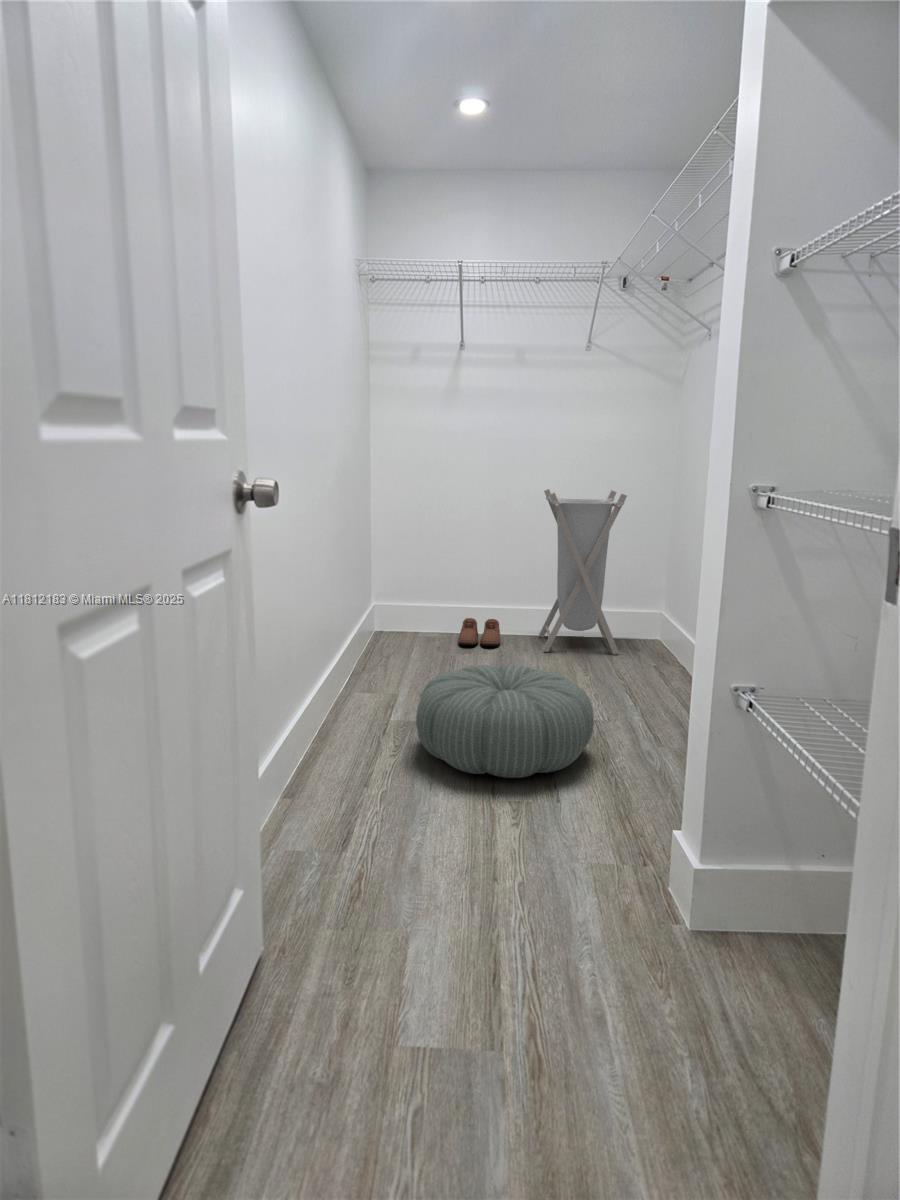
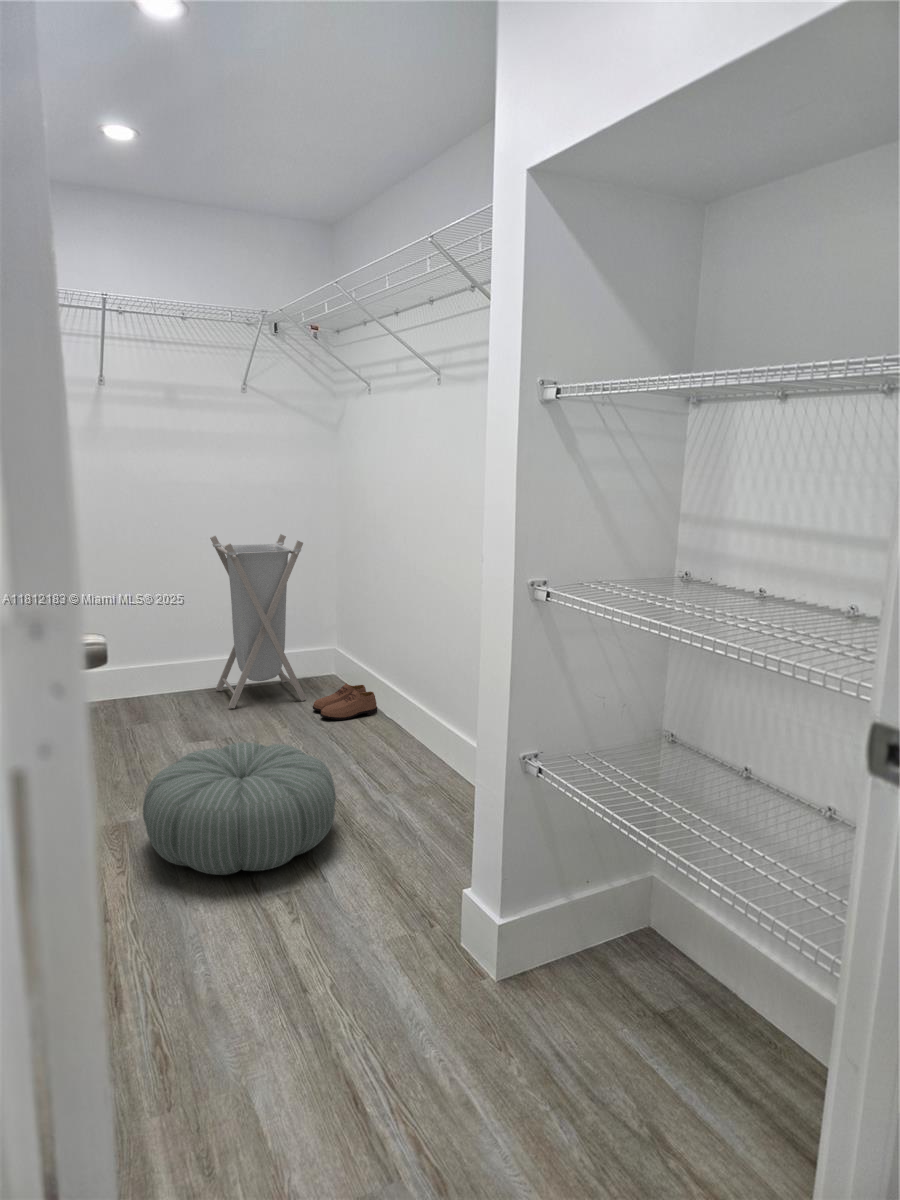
shoe: present [458,618,501,646] -> present [313,683,377,720]

